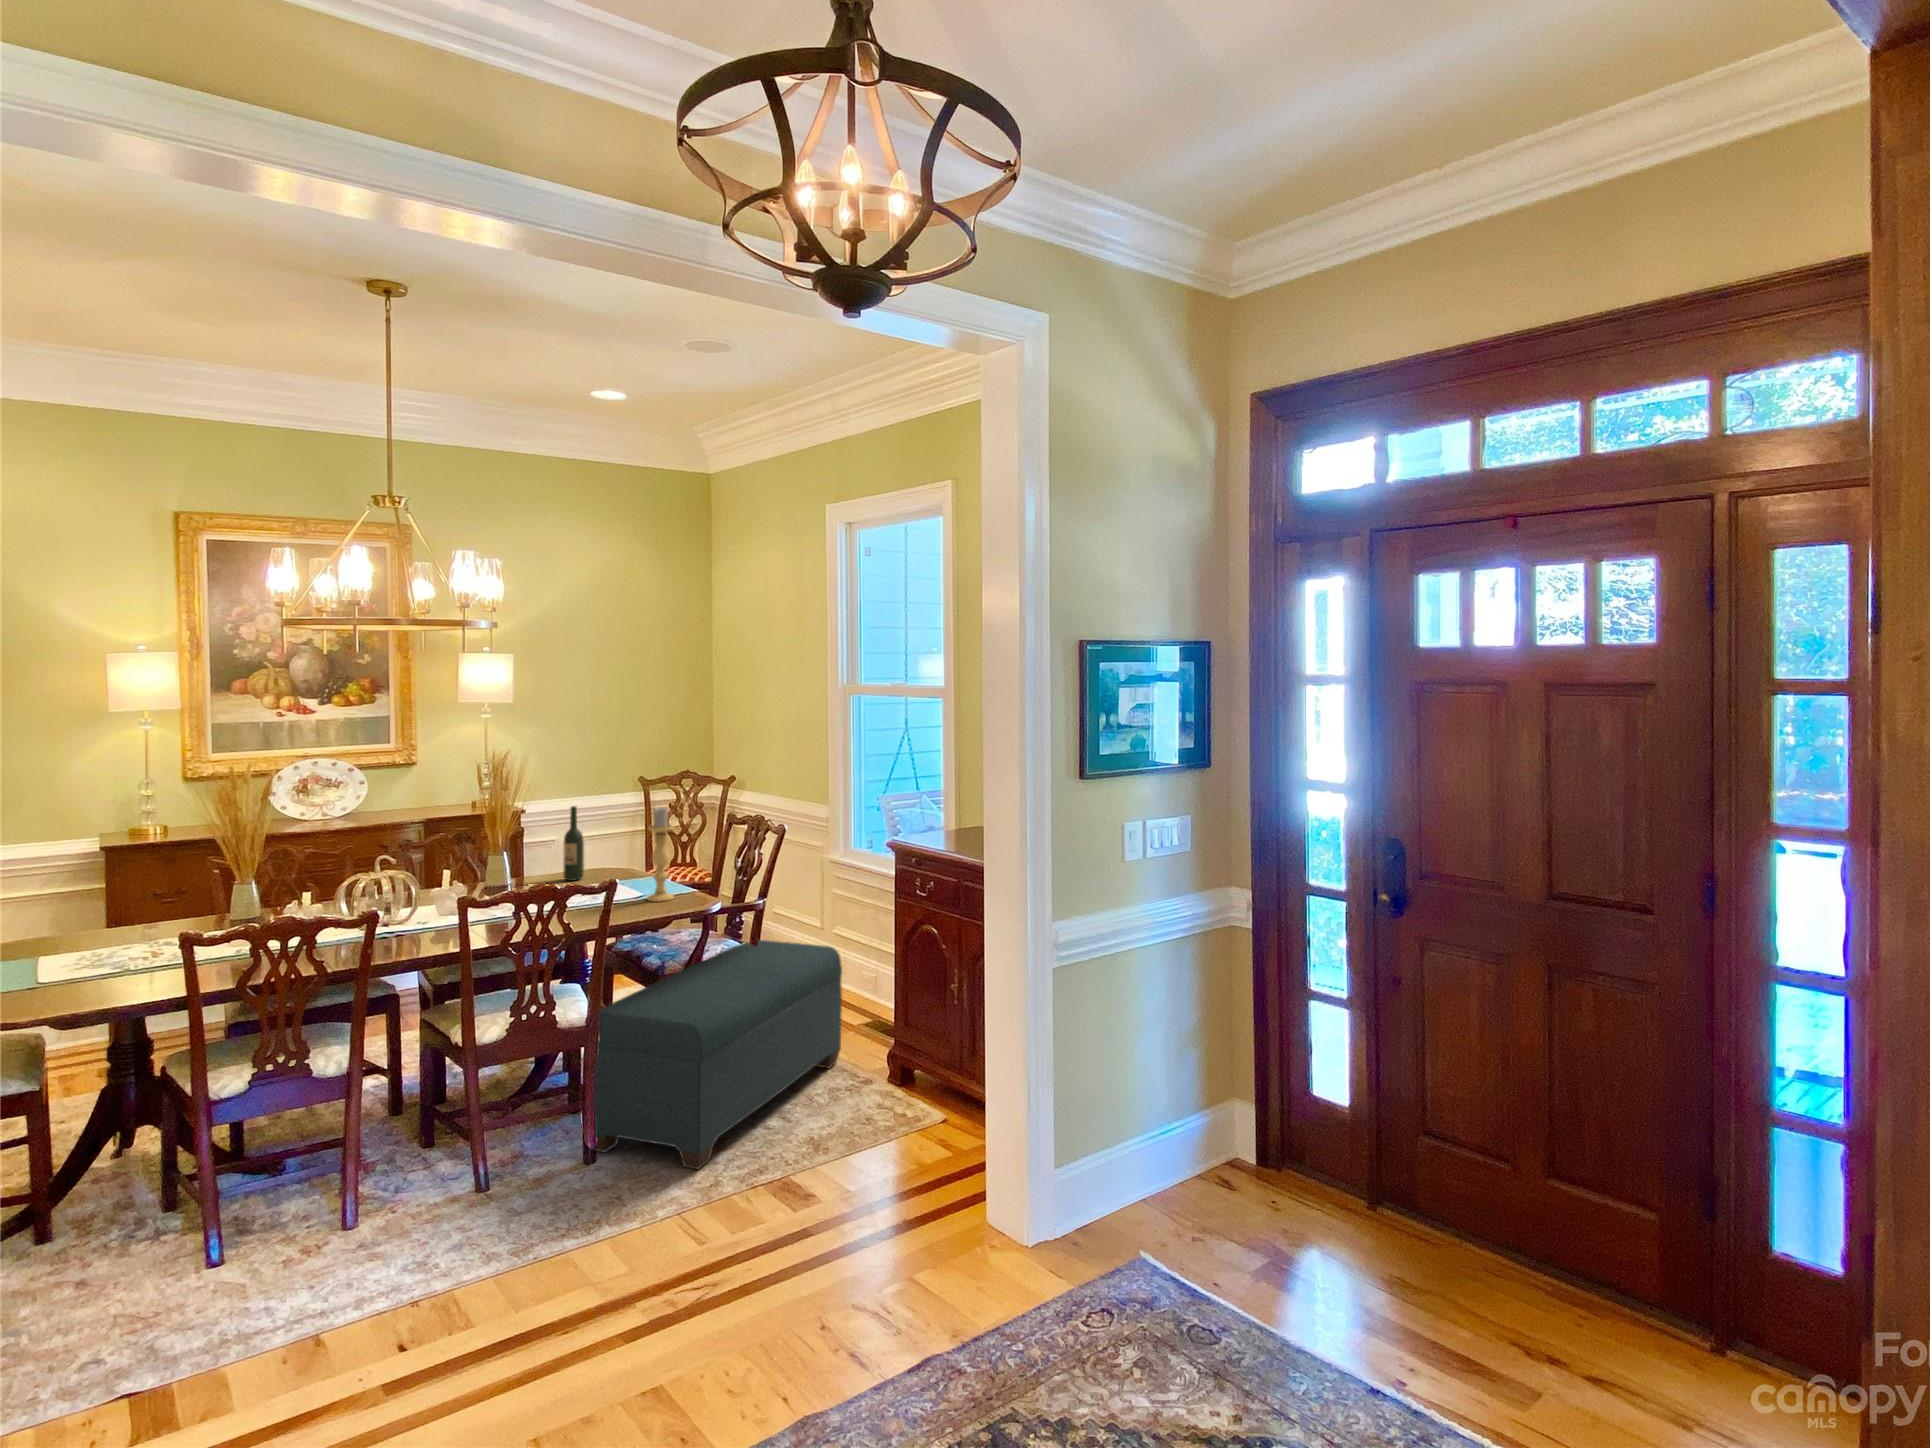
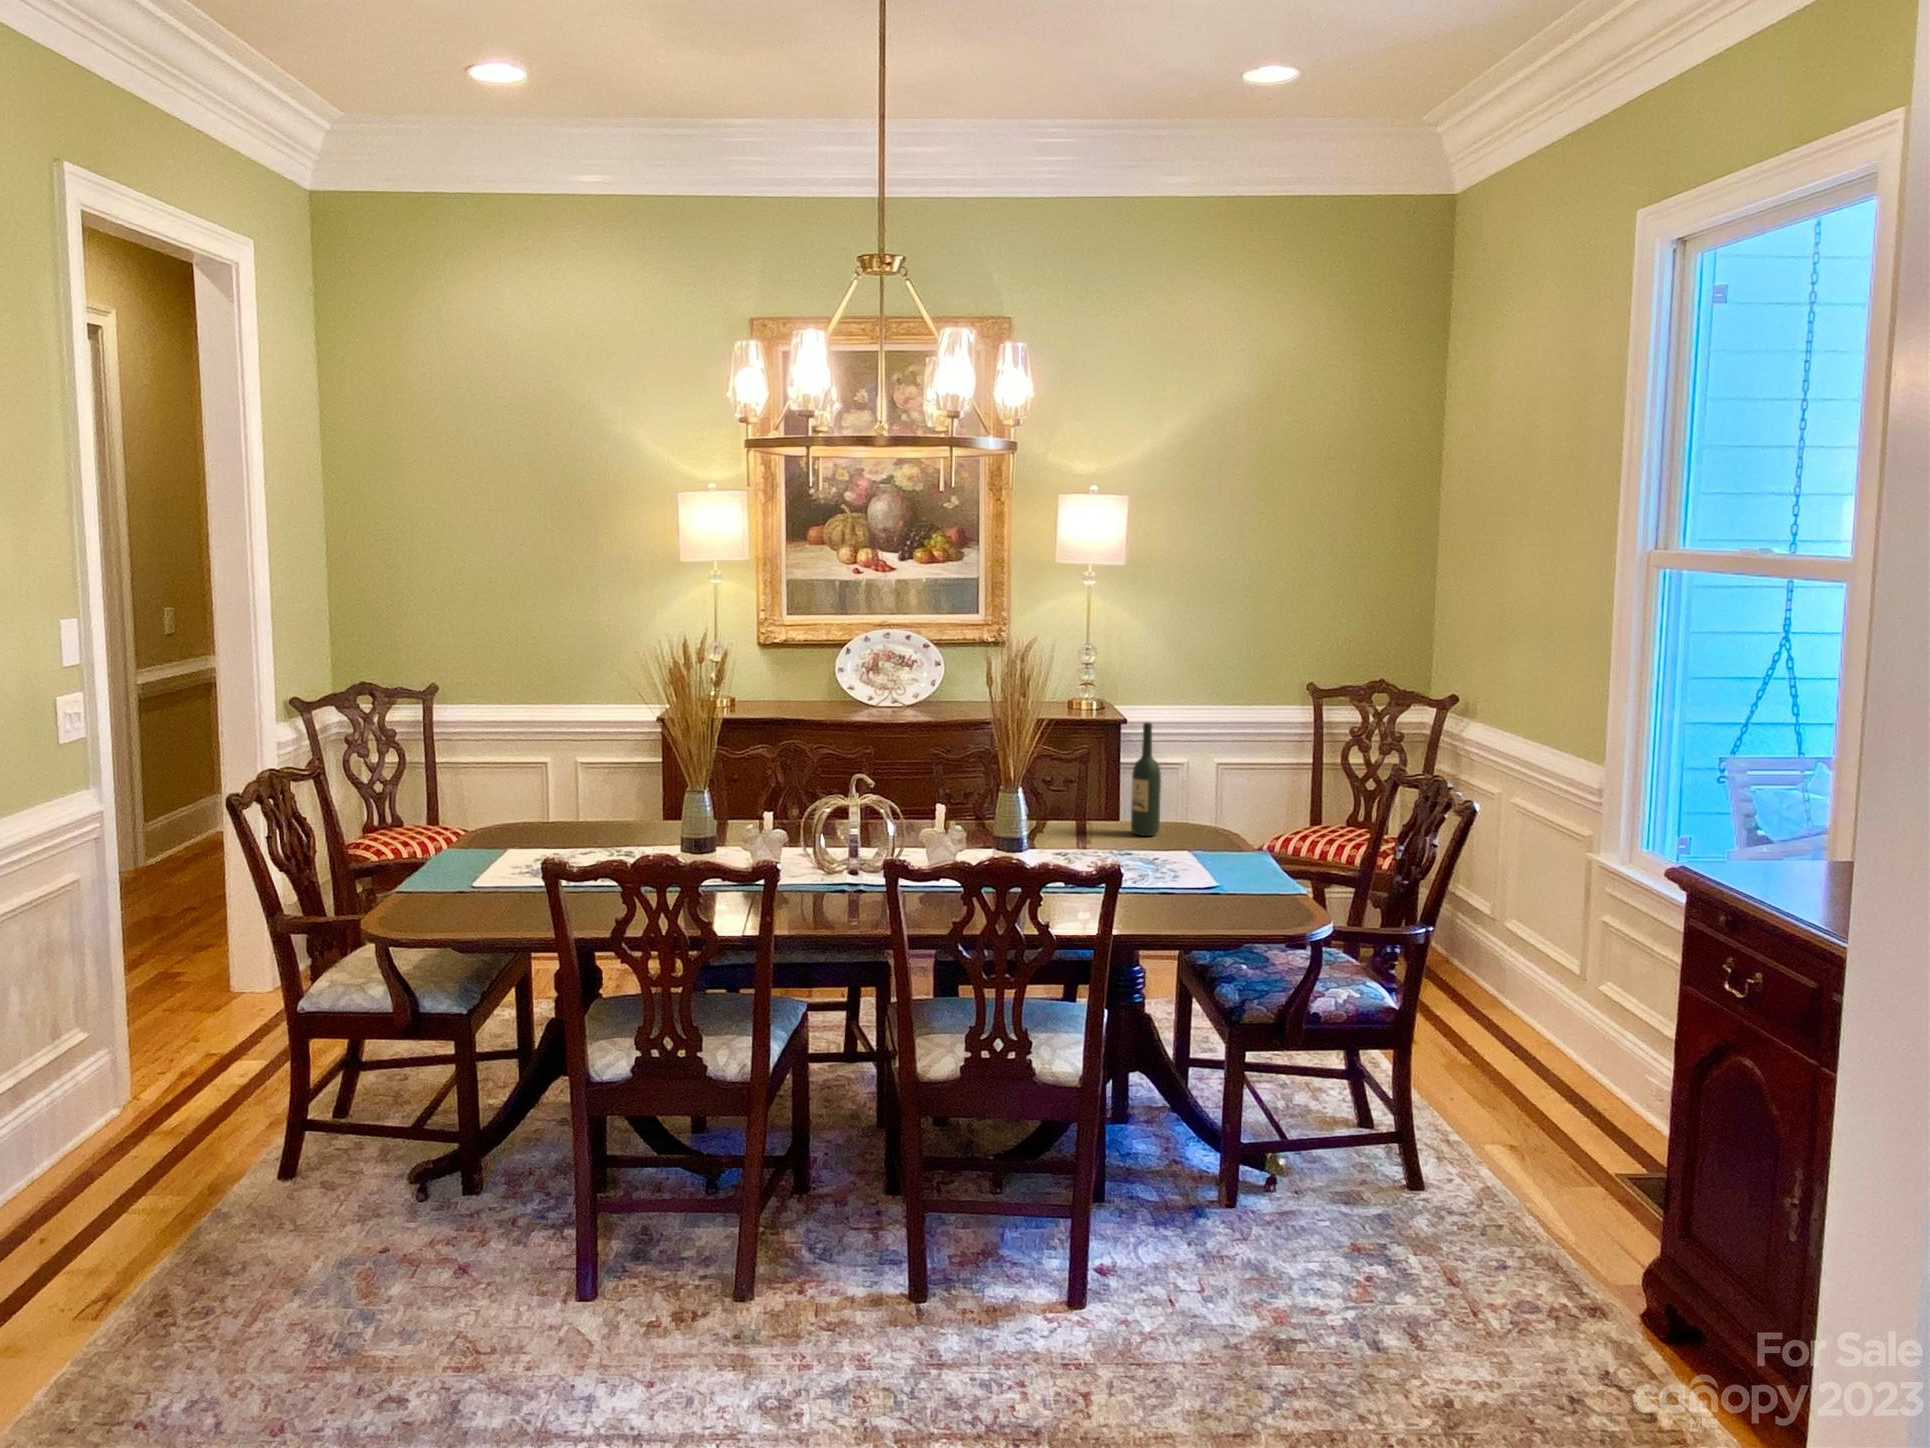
candle holder: present [647,807,674,902] -> none [1221,739,1268,899]
bench: present [593,940,842,1169] -> none [1076,986,1573,1394]

